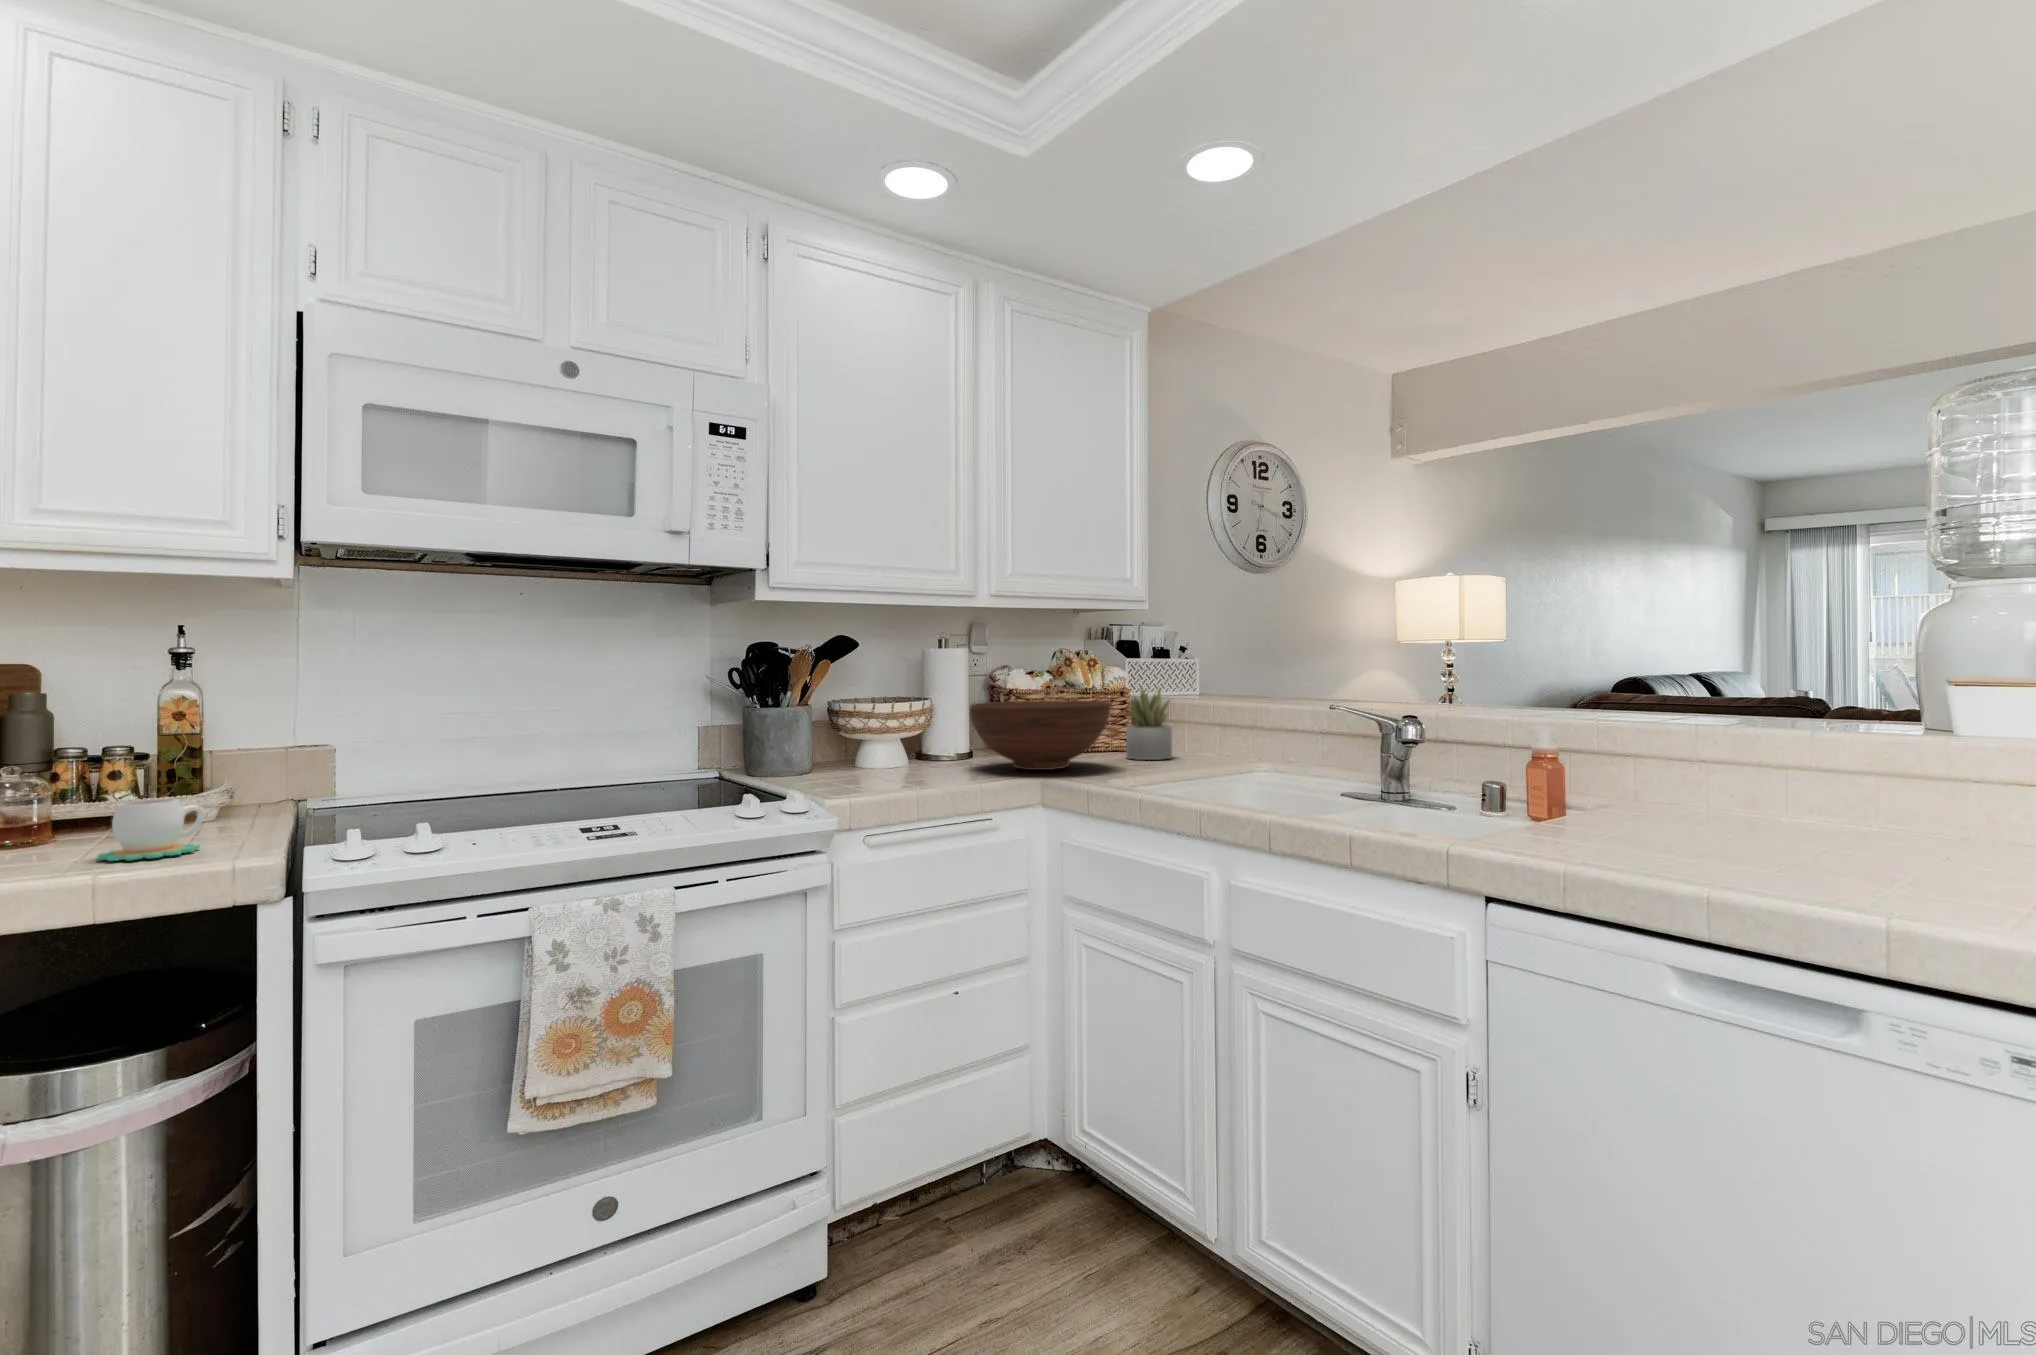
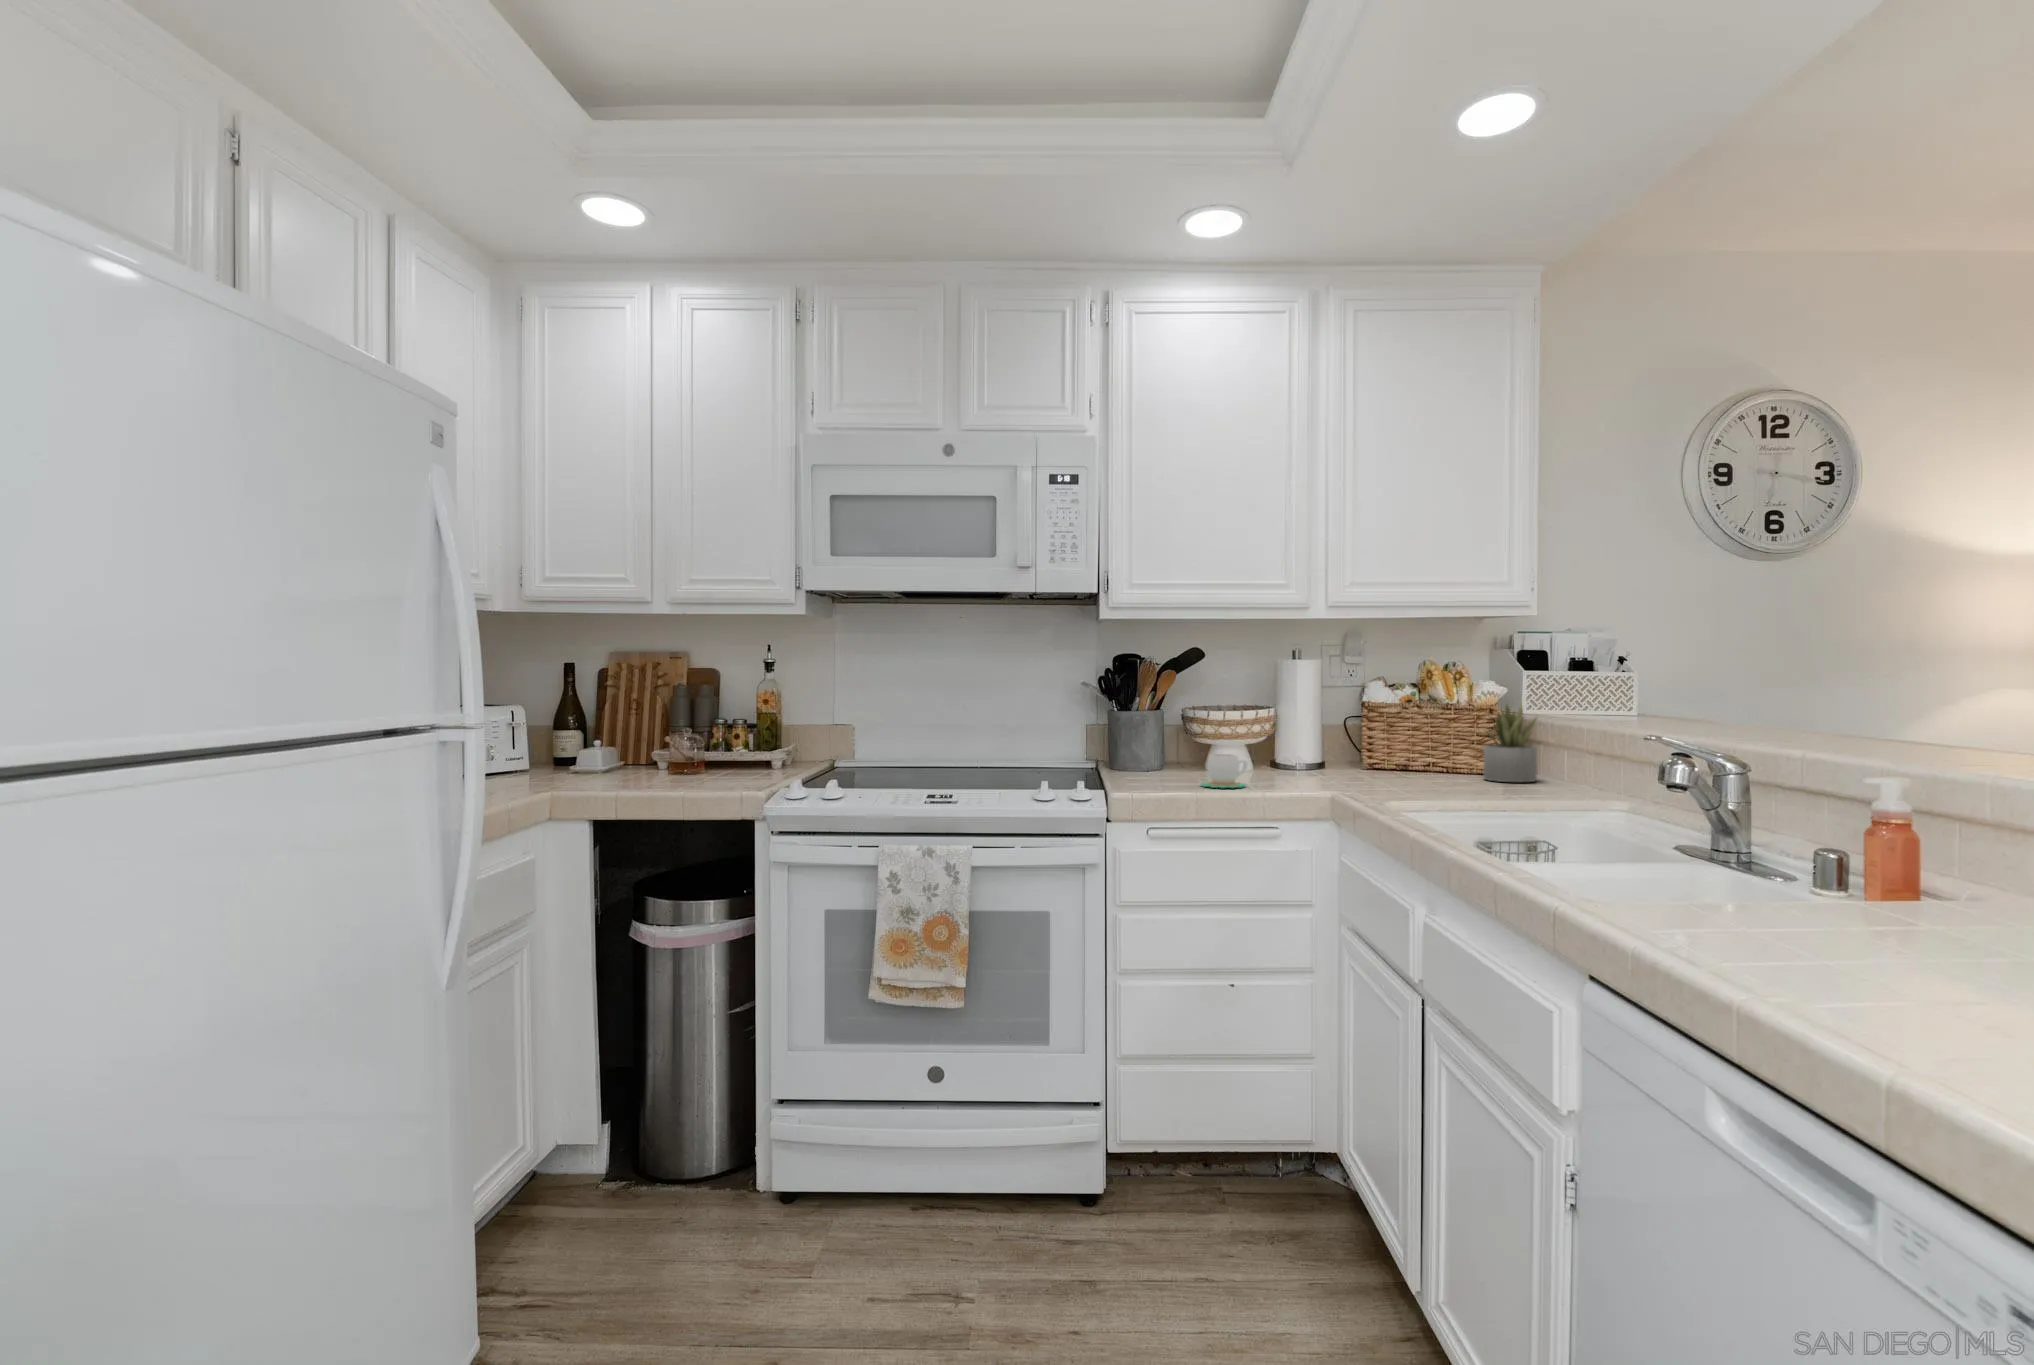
fruit bowl: present [970,701,1111,770] -> none [1294,714,1439,784]
mug: present [97,799,205,861] -> present [1201,754,1247,788]

